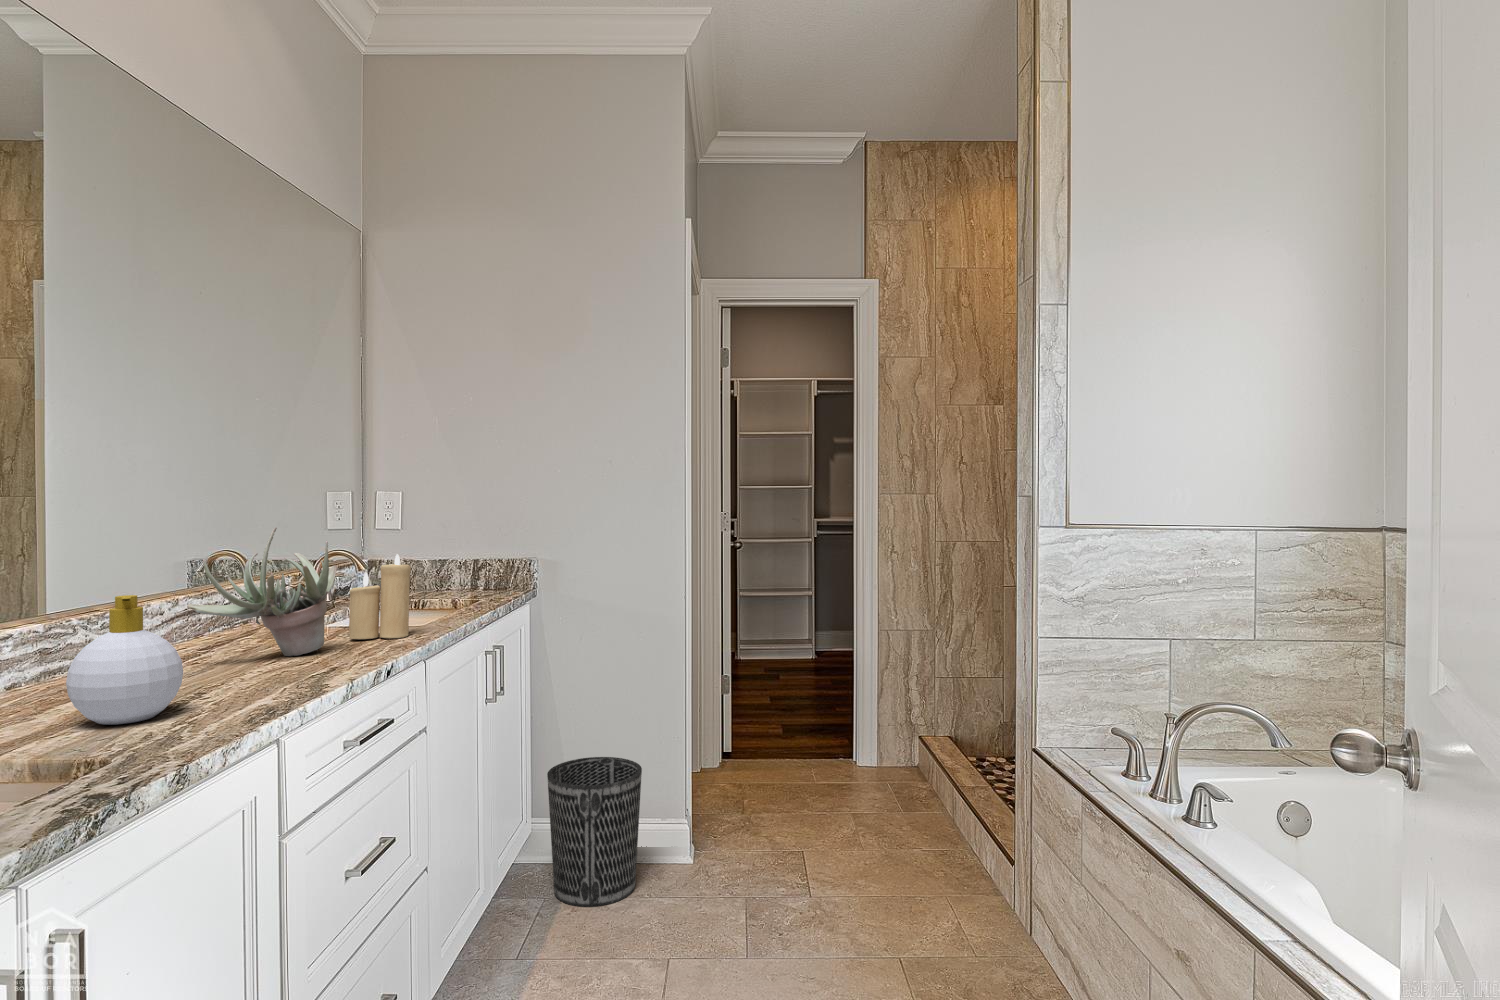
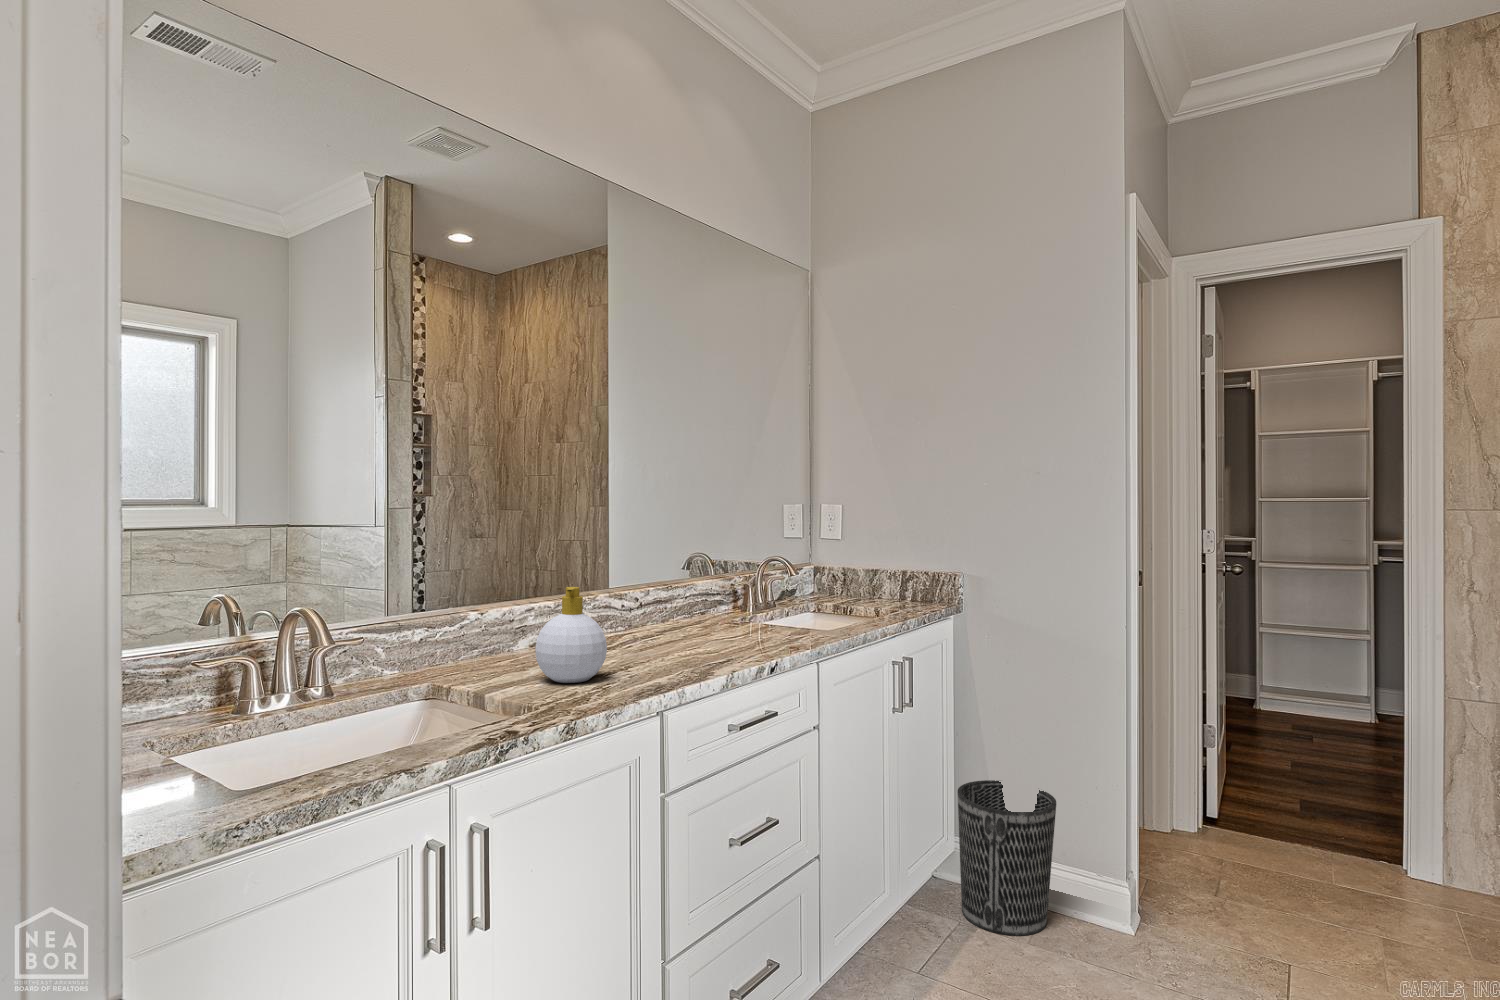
succulent plant: present [187,528,337,656] -> none [639,538,748,645]
candle: present [348,554,411,639] -> none [762,565,813,640]

